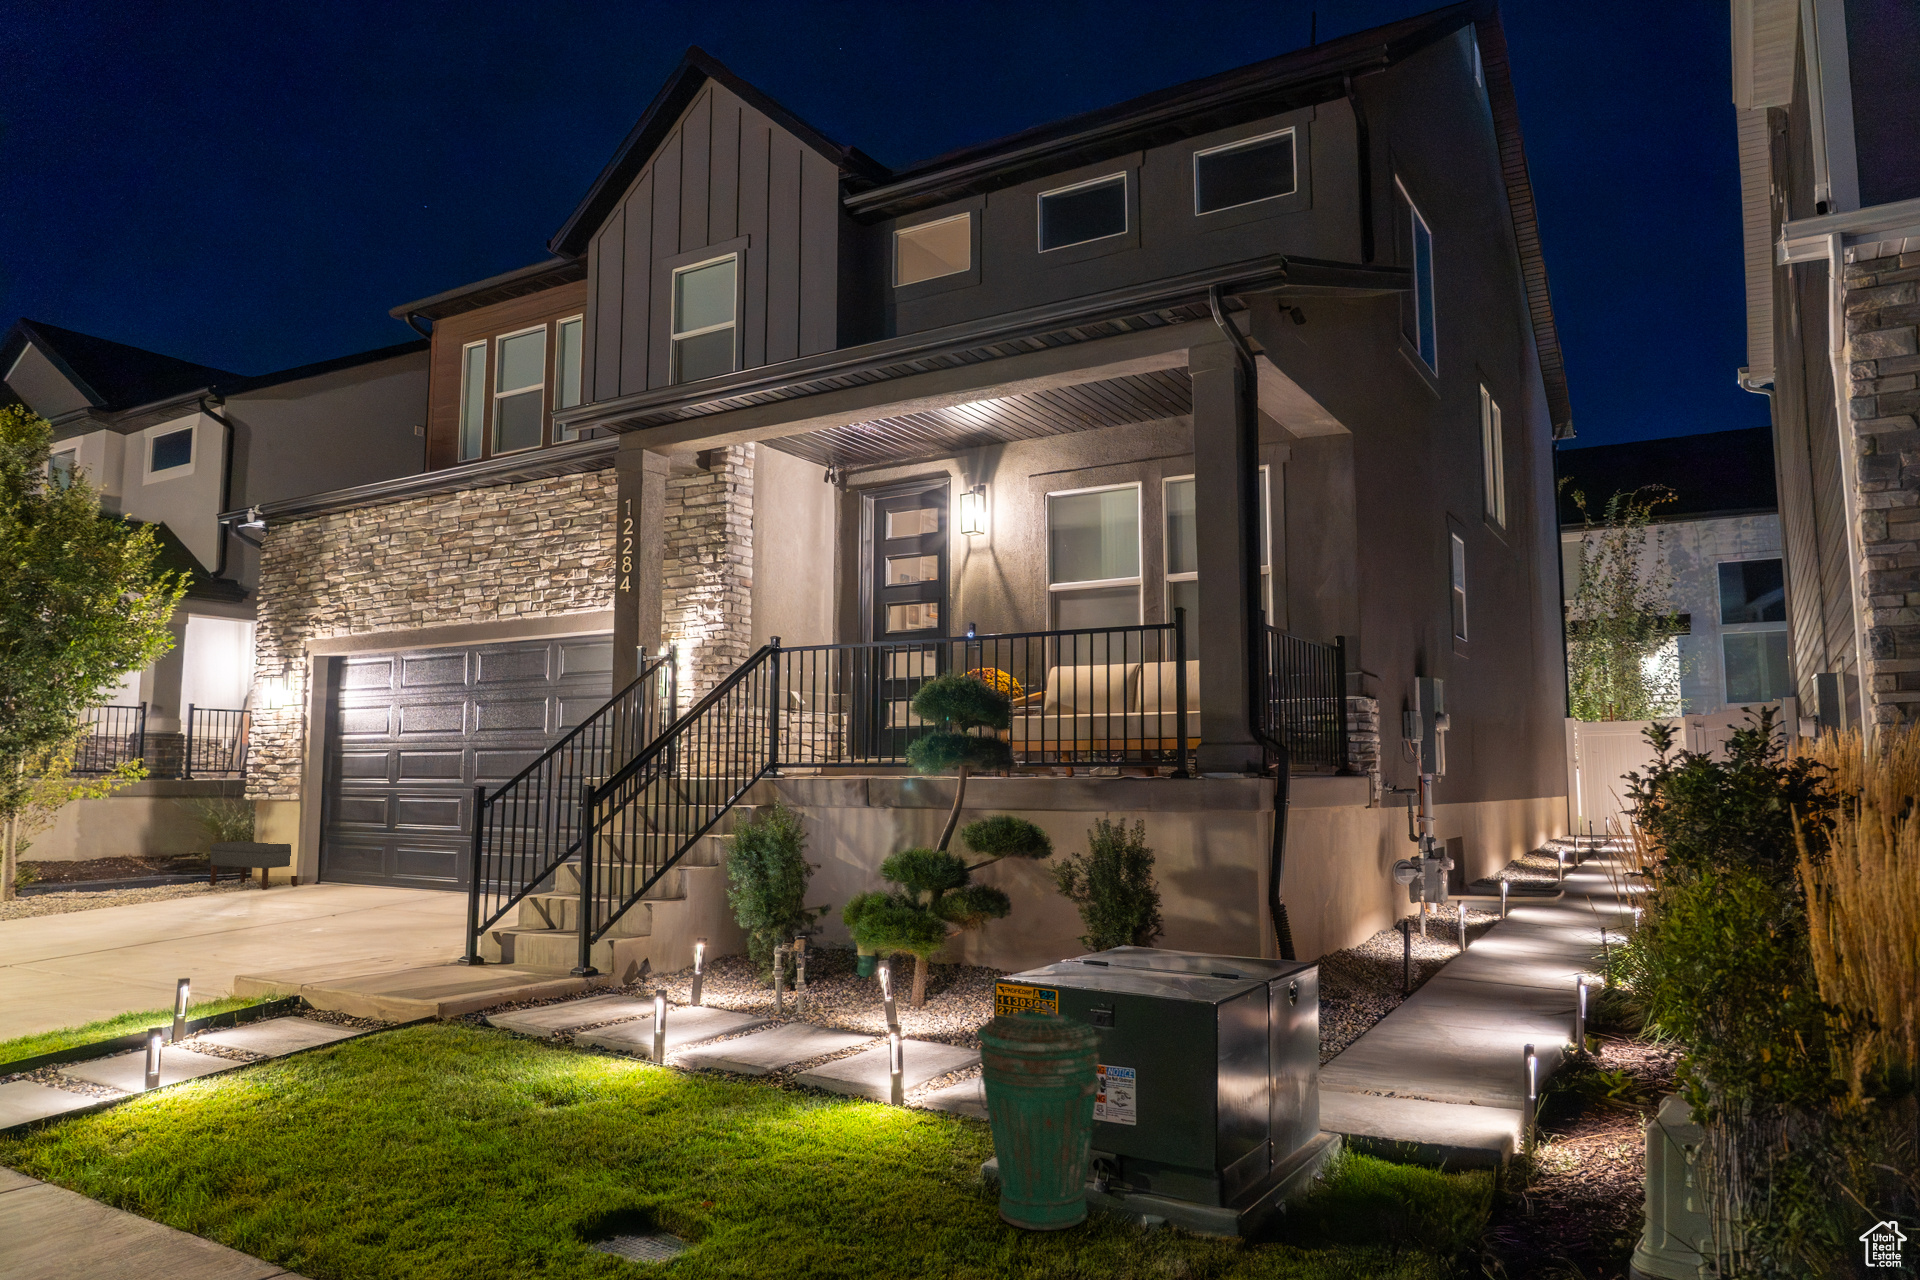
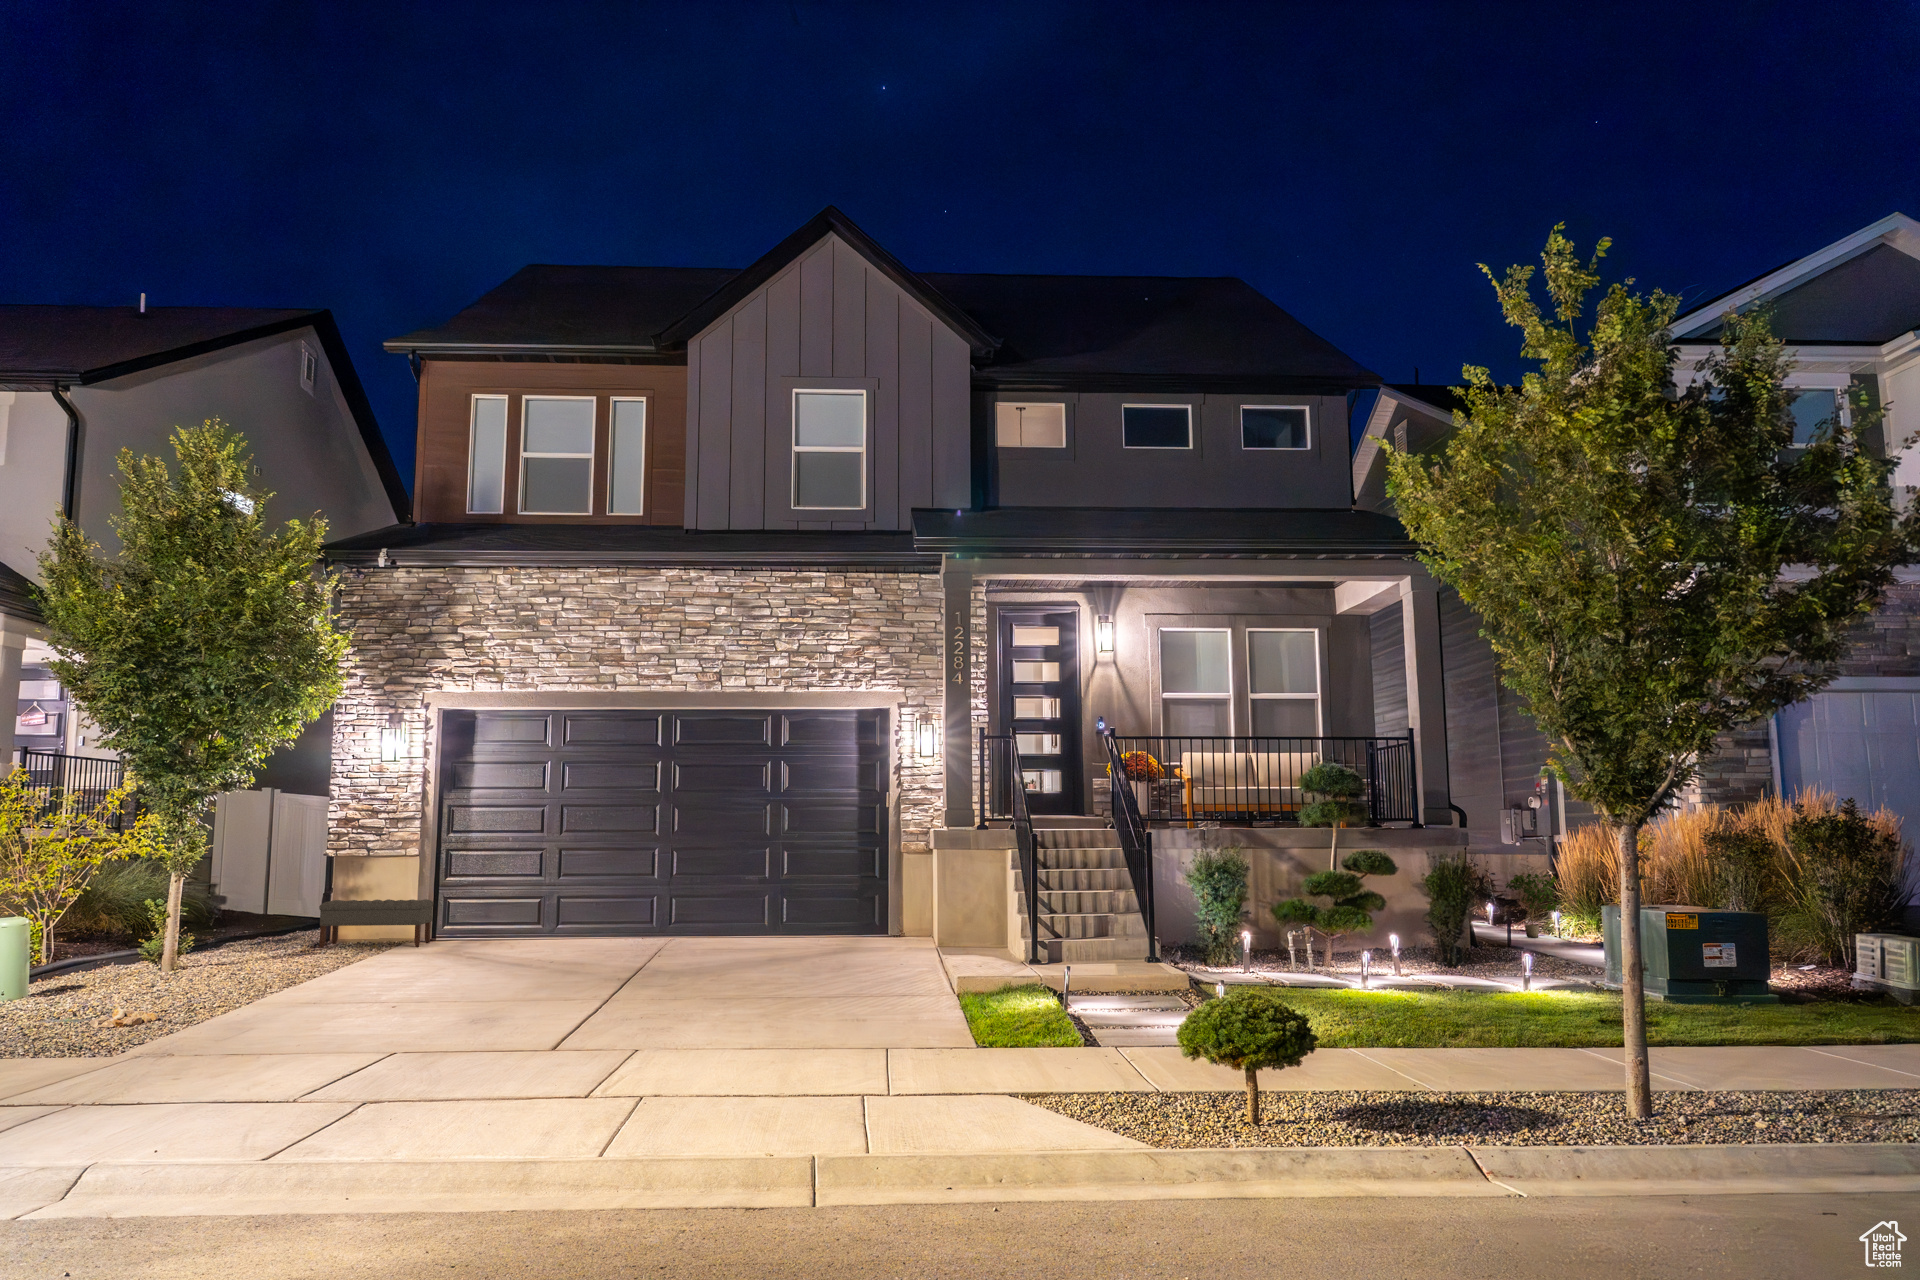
potted plant: none [1422,868,1525,992] -> present [1506,874,1561,938]
trash can: present [977,1003,1102,1230] -> none [1680,923,1741,1009]

